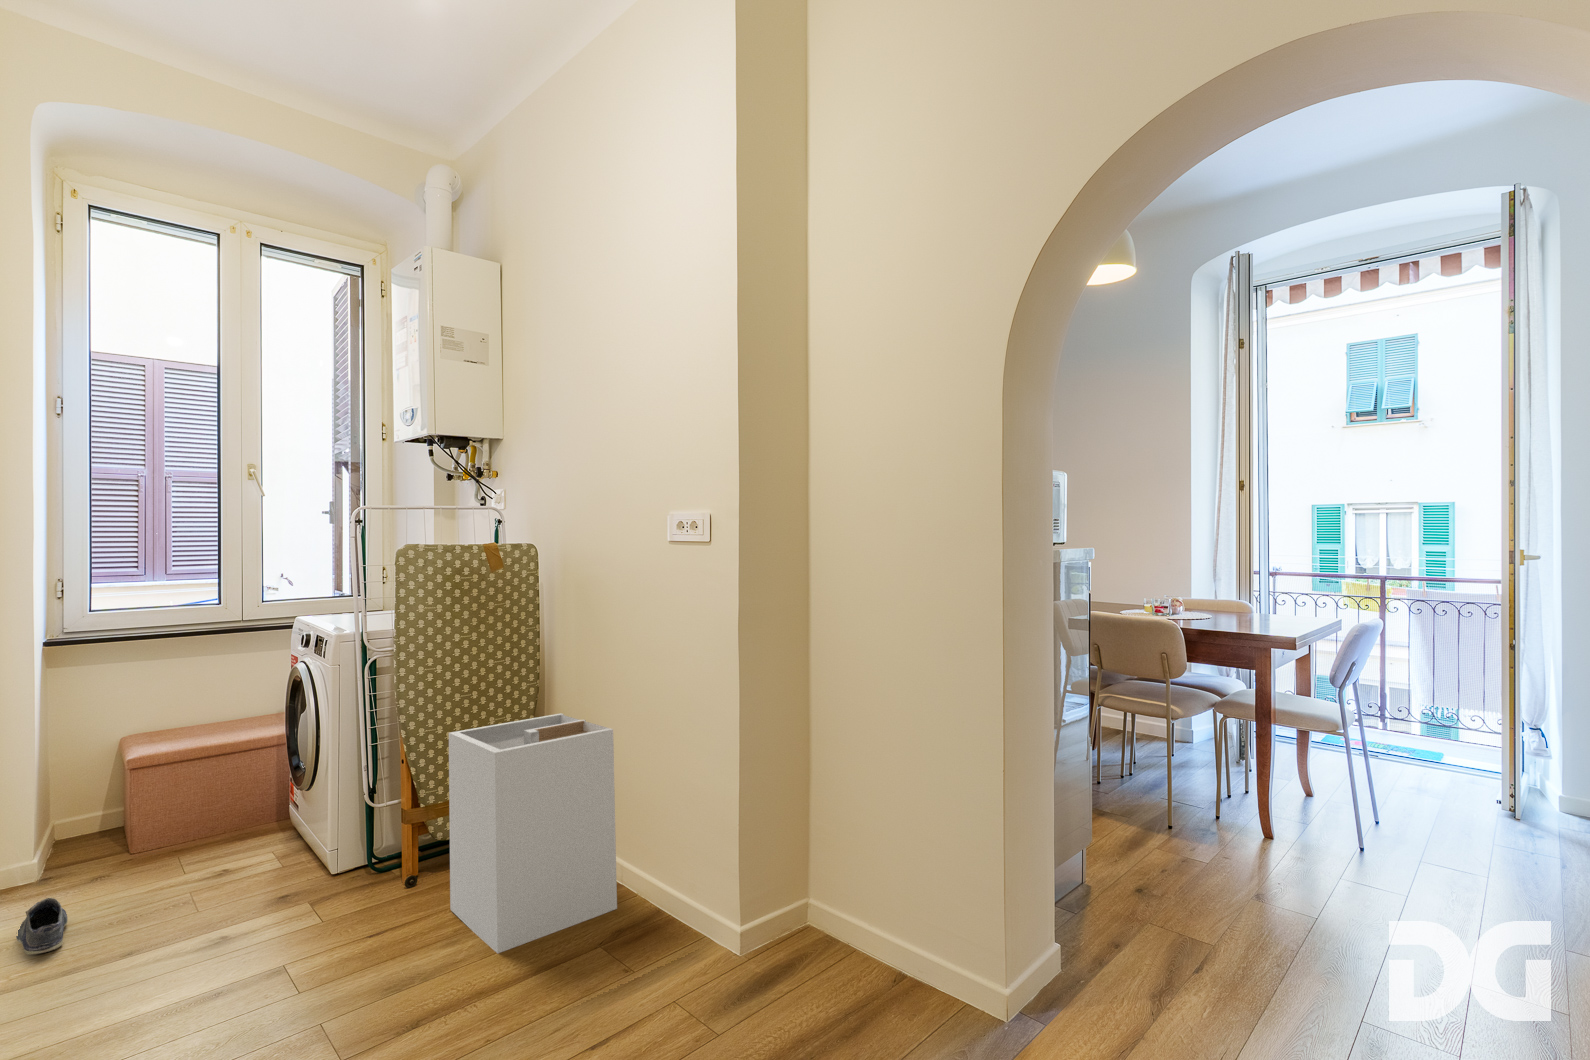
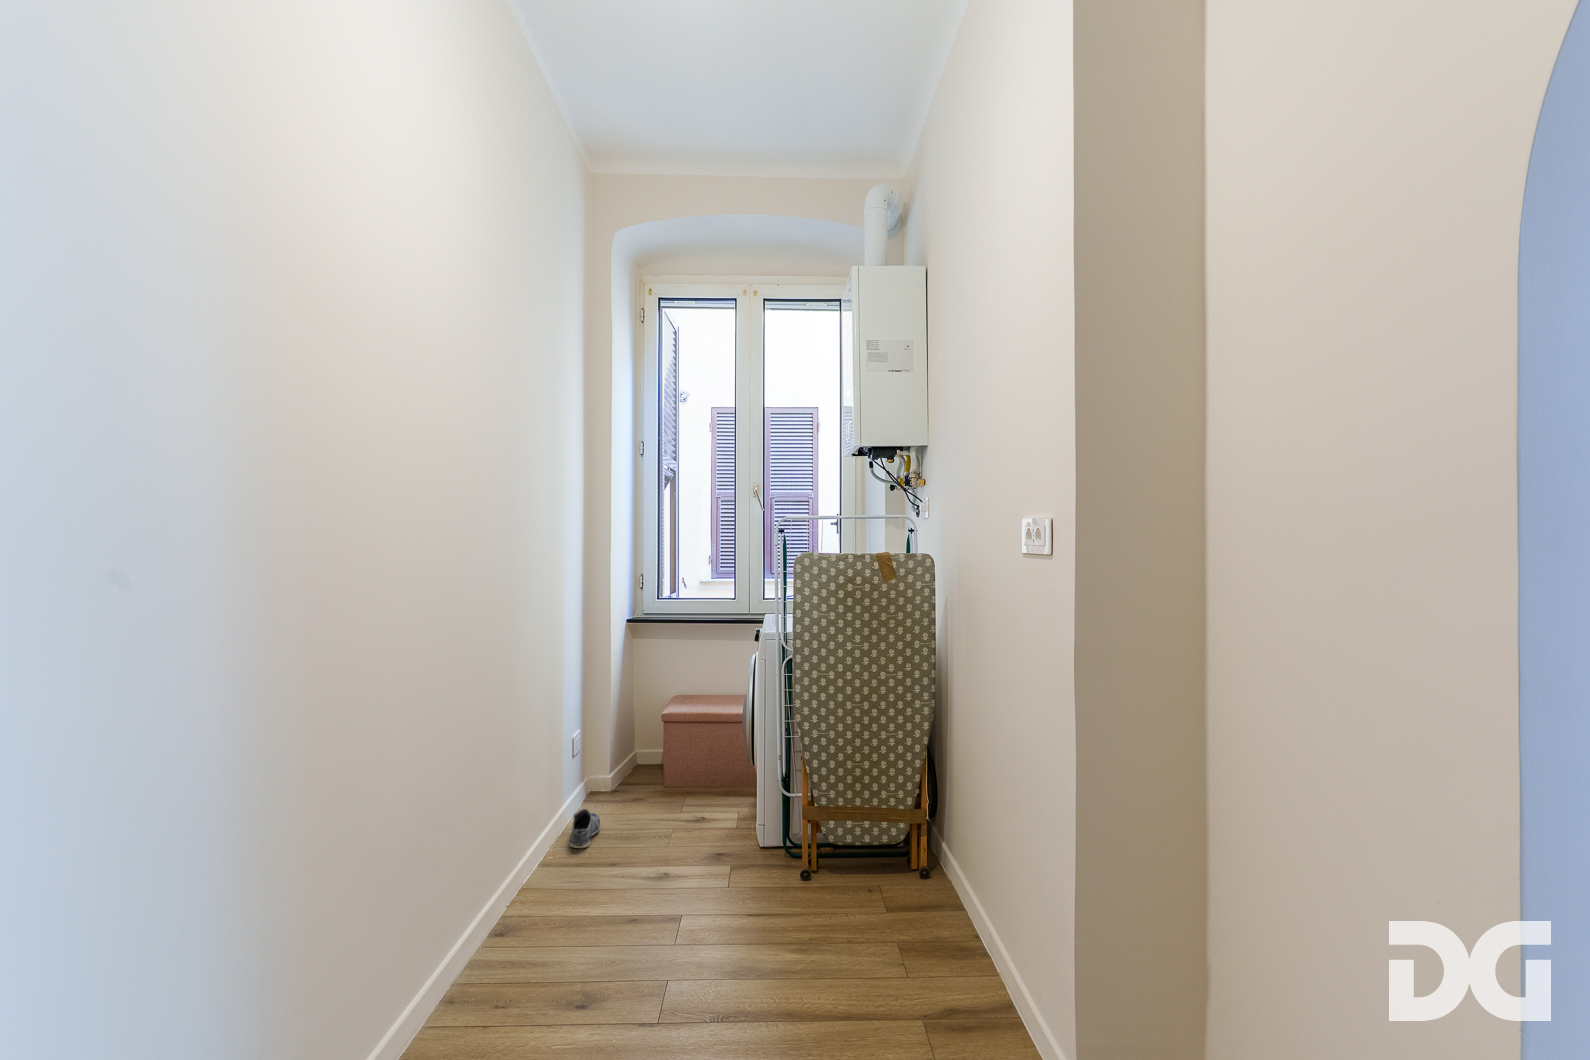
laundry hamper: present [449,713,617,954] -> none [815,743,950,971]

